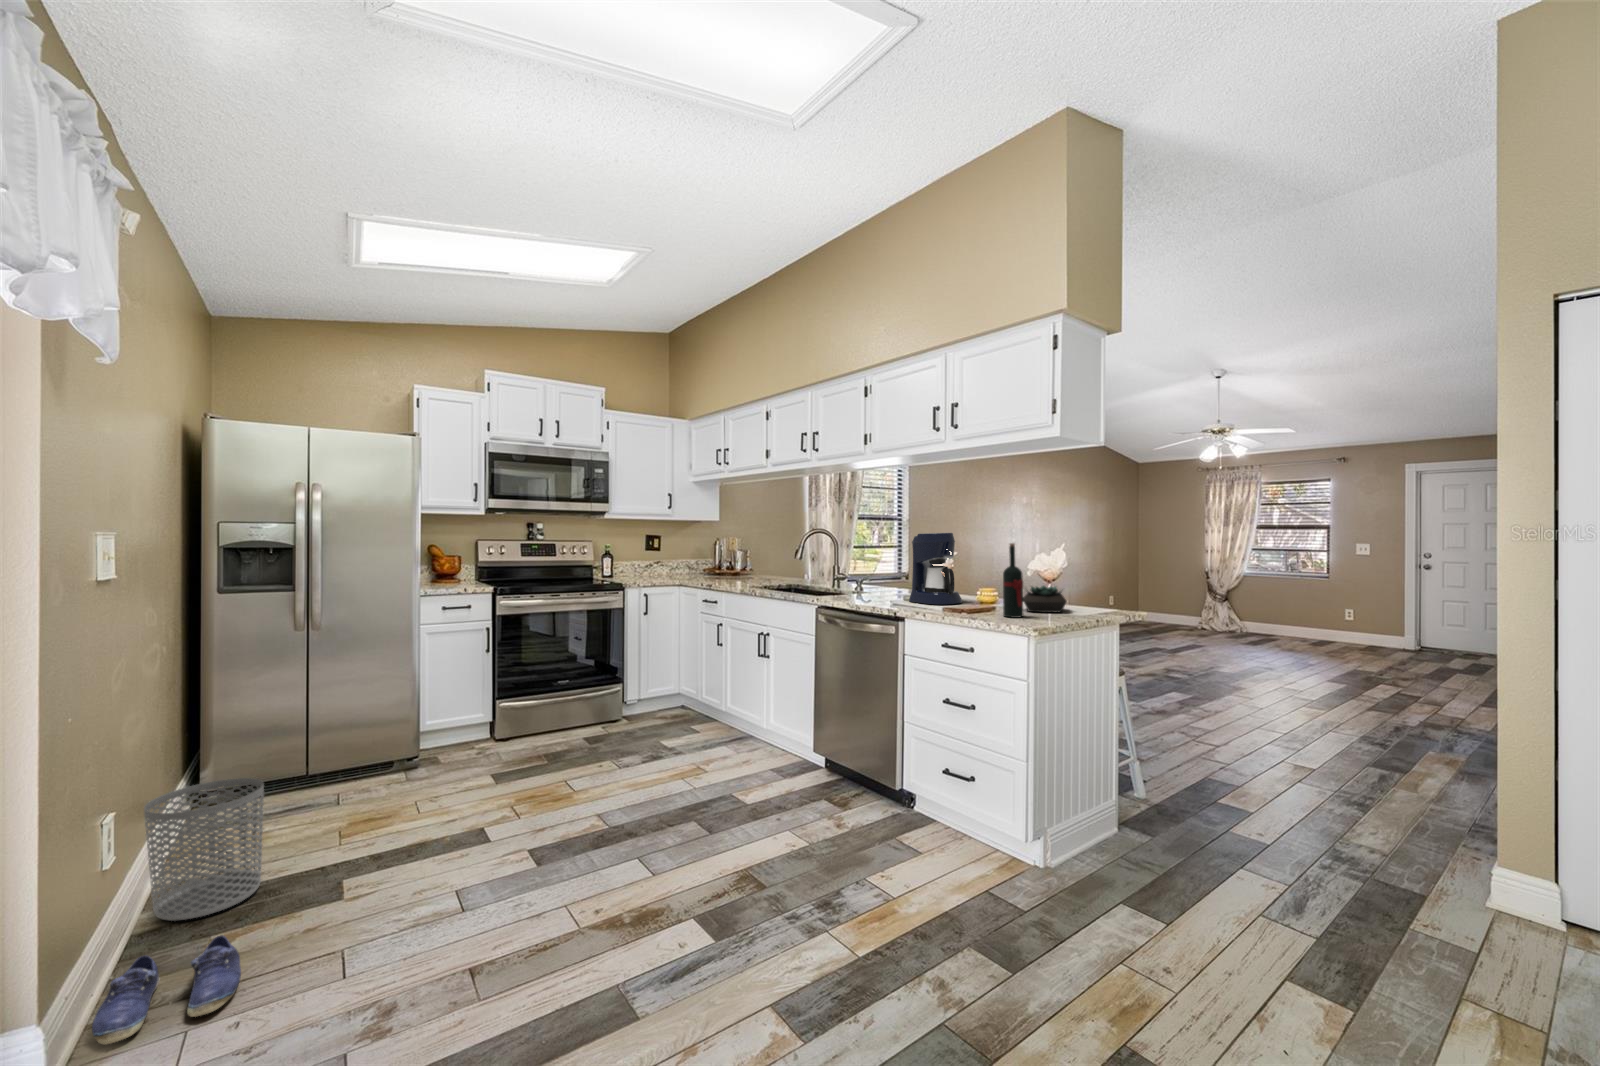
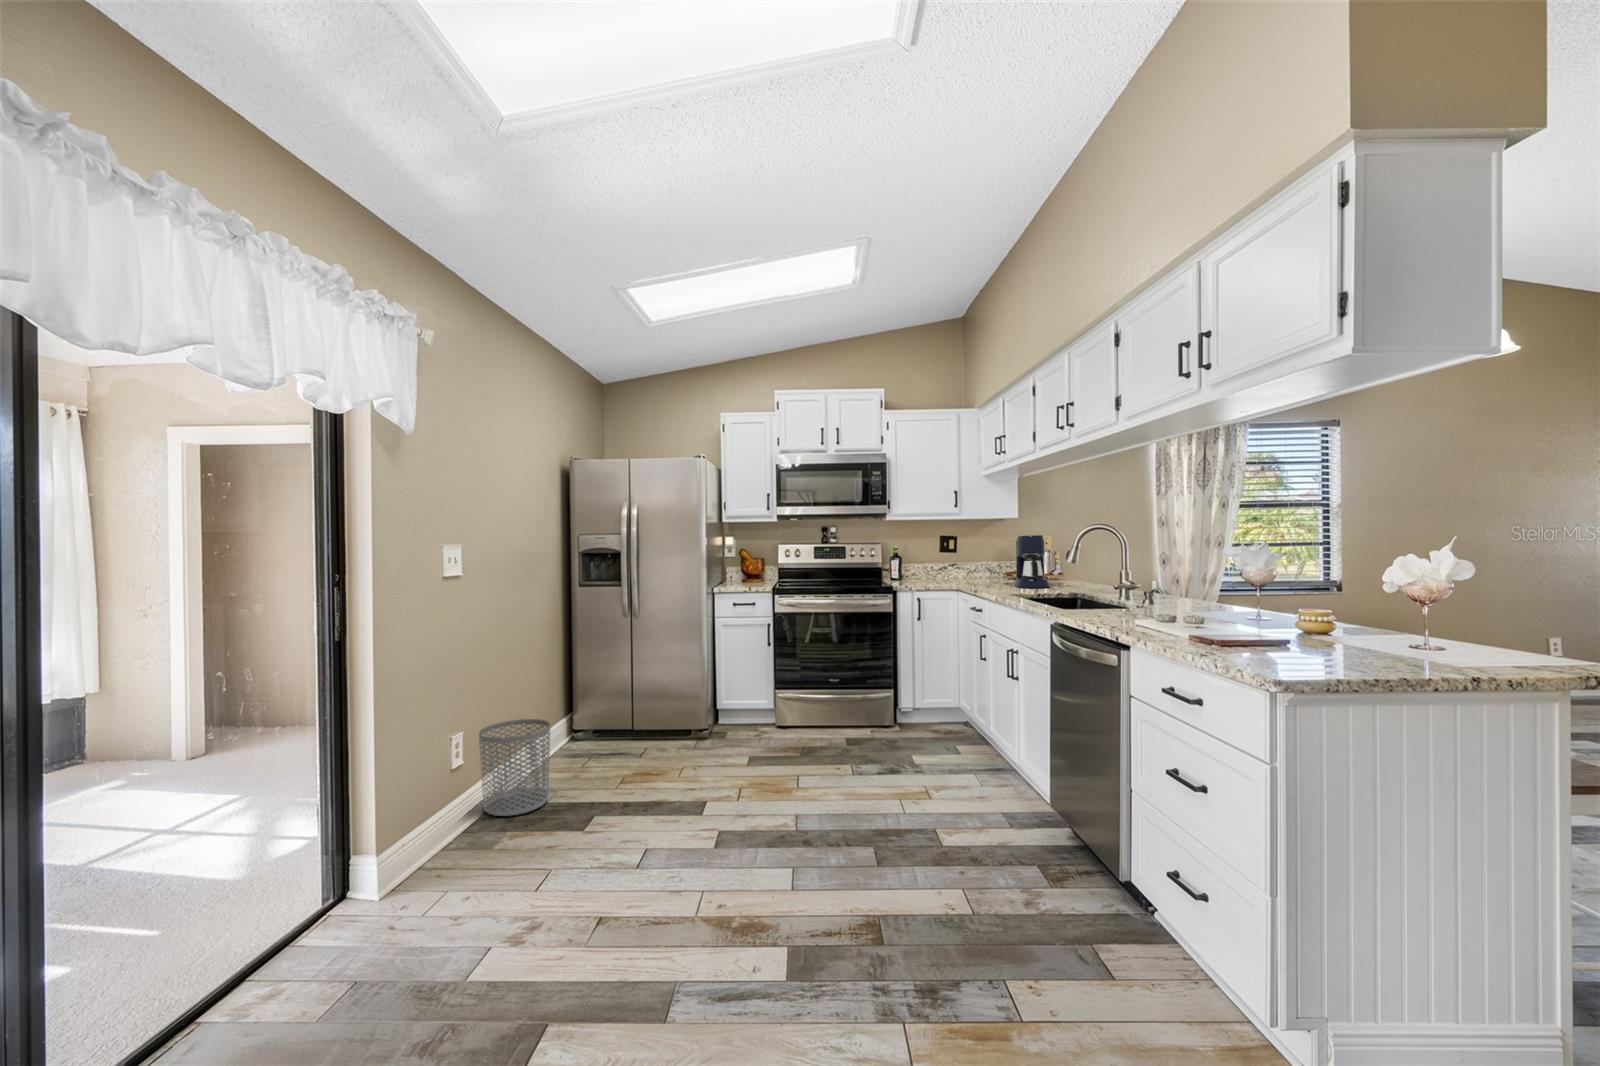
coffee maker: present [909,533,962,605] -> present [1014,535,1050,588]
wine bottle: present [1003,543,1023,618] -> none [1273,554,1309,668]
succulent plant: present [1023,586,1067,613] -> none [1331,621,1425,667]
shoe: present [92,935,241,1044] -> none [391,834,489,888]

